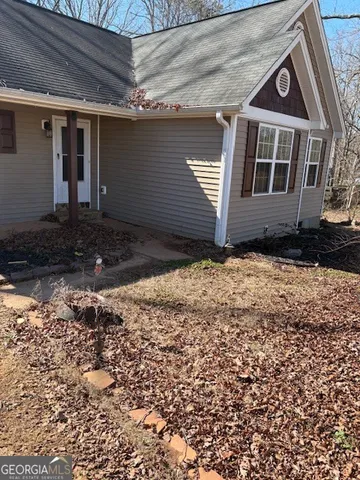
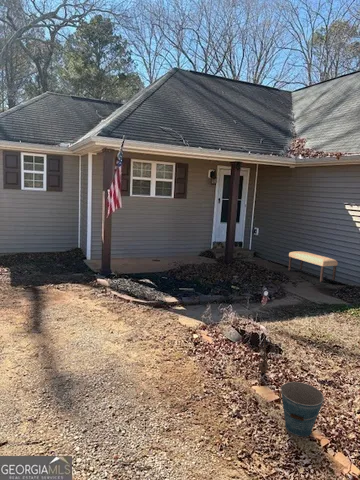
bench: none [136,208,183,238] -> present [288,251,338,282]
bucket: none [109,362,158,425] -> present [280,382,324,436]

